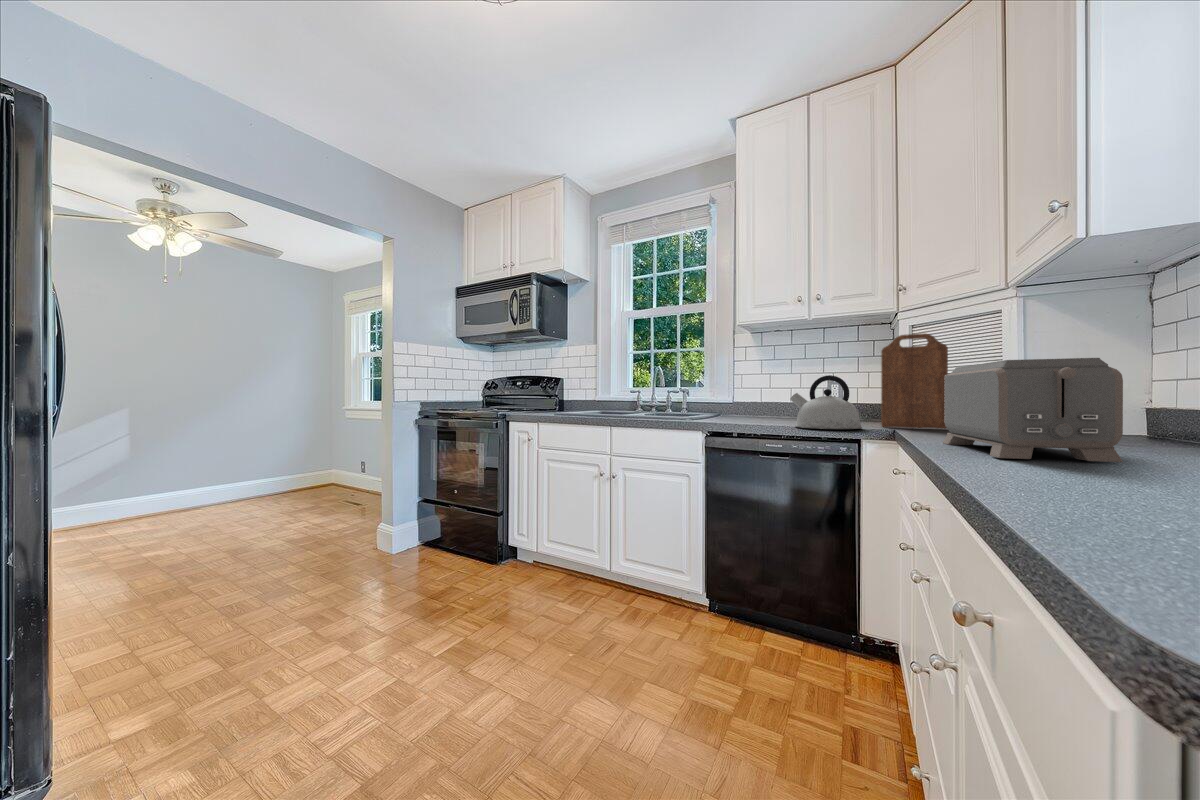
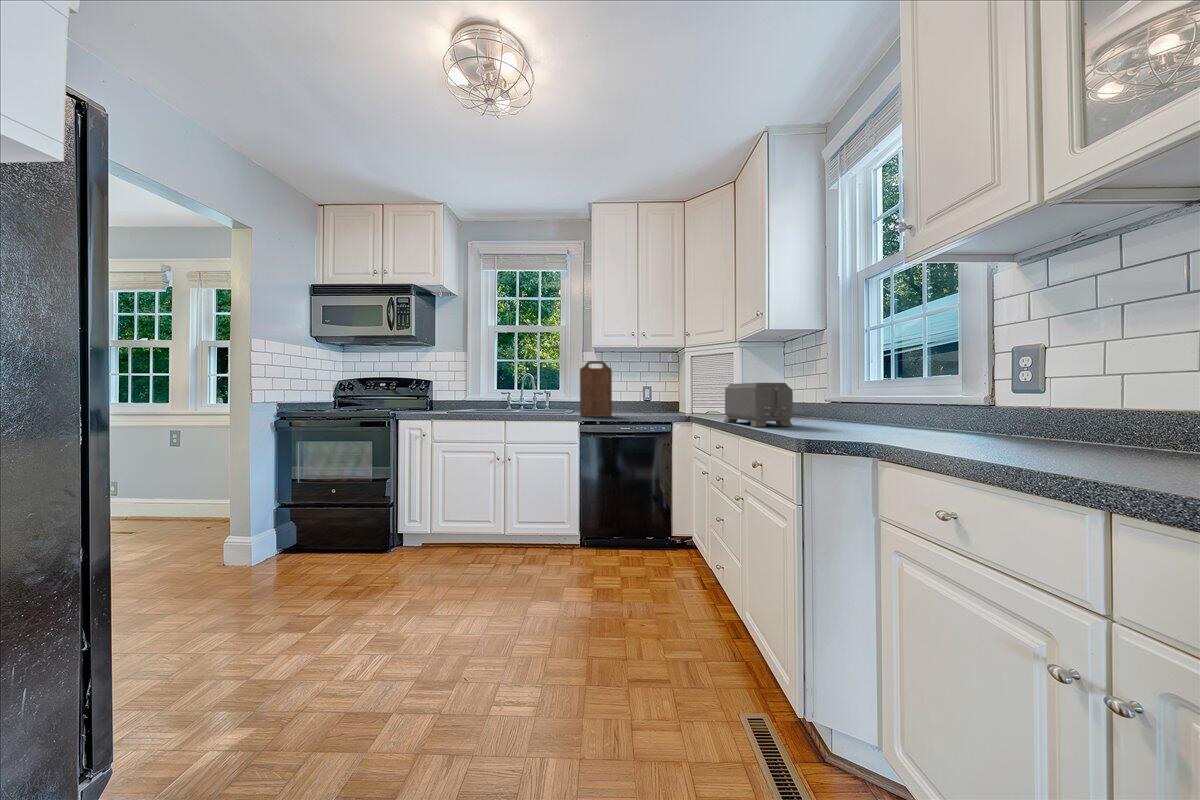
cutting board: present [881,334,948,429] -> present [580,361,612,416]
kettle: present [790,375,862,429] -> none [635,385,675,417]

